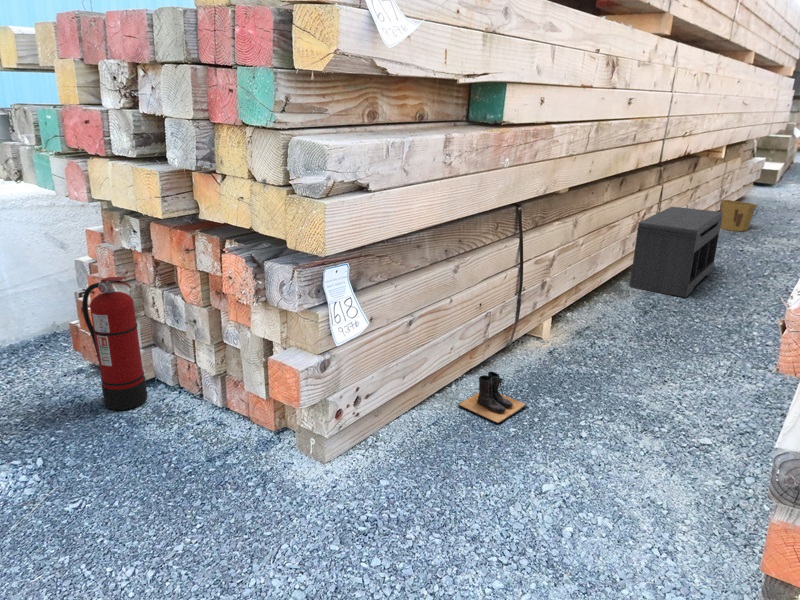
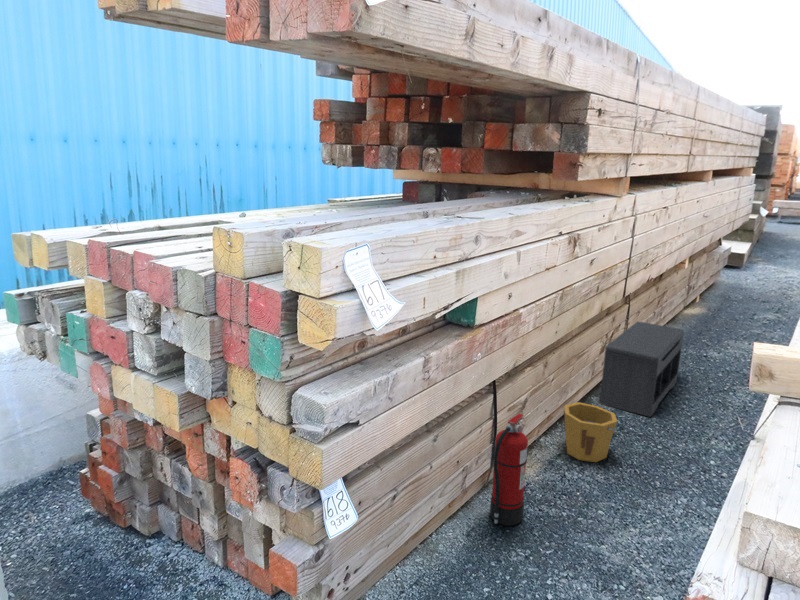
bucket: present [720,200,758,231] -> present [564,402,618,462]
fire extinguisher: present [82,277,147,410] -> present [490,414,528,526]
boots: present [458,371,526,423] -> none [438,526,500,581]

